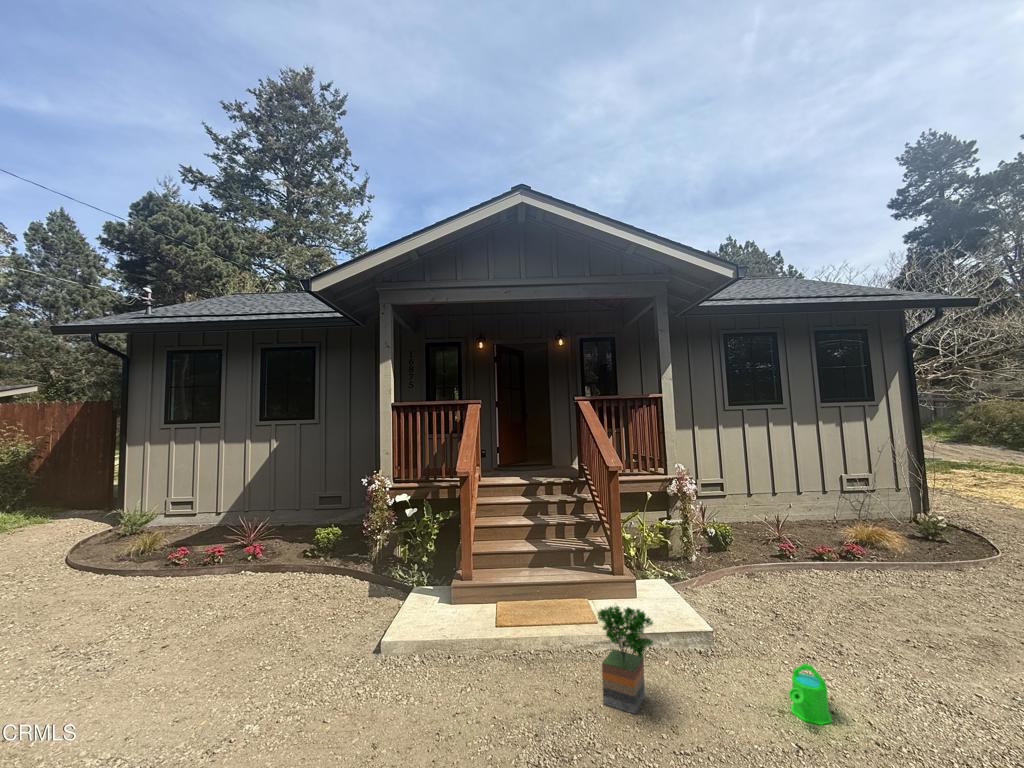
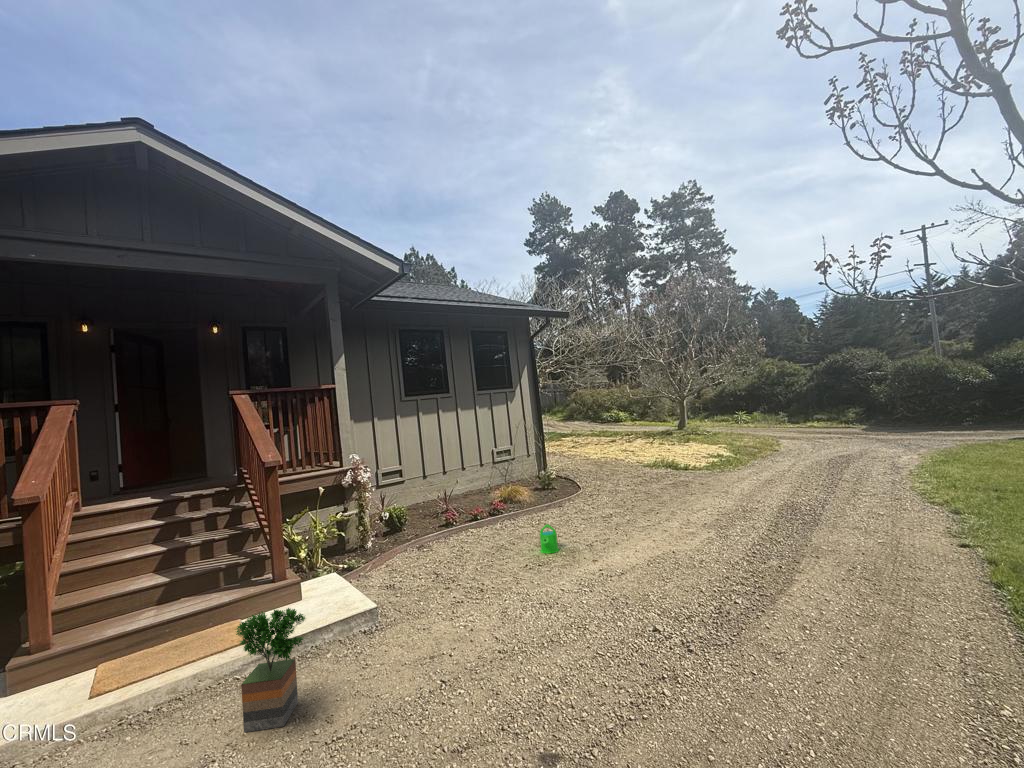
watering can: present [789,663,832,725] -> present [540,524,559,554]

